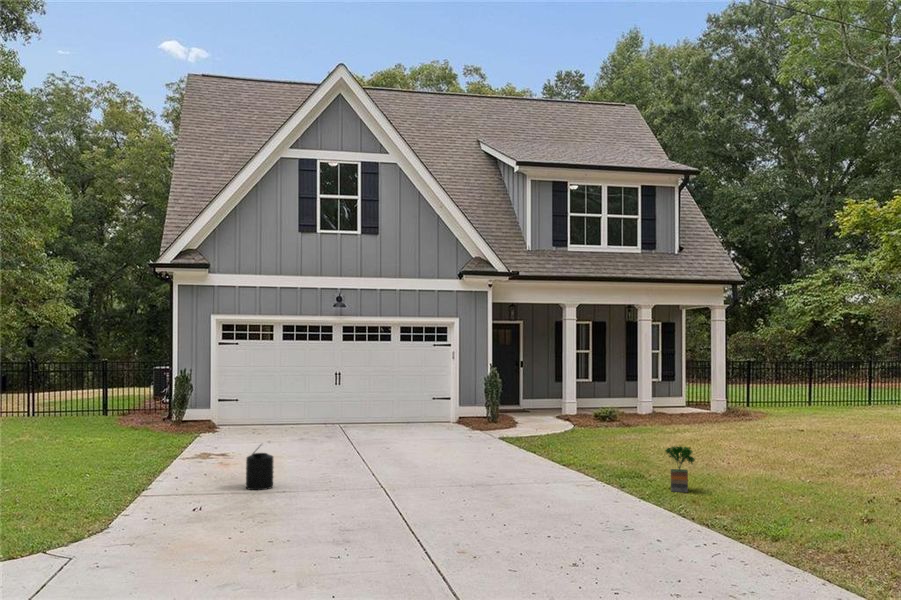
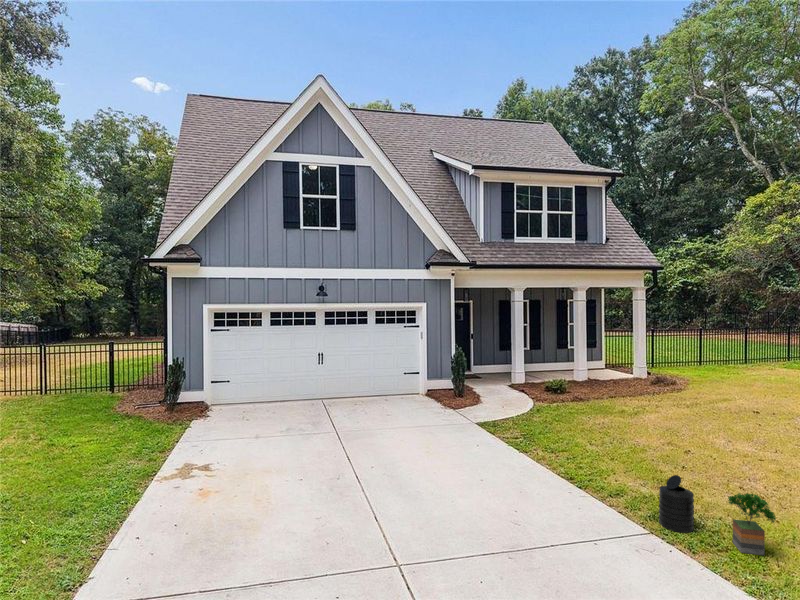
trash can: present [246,447,274,490] -> present [659,475,694,533]

